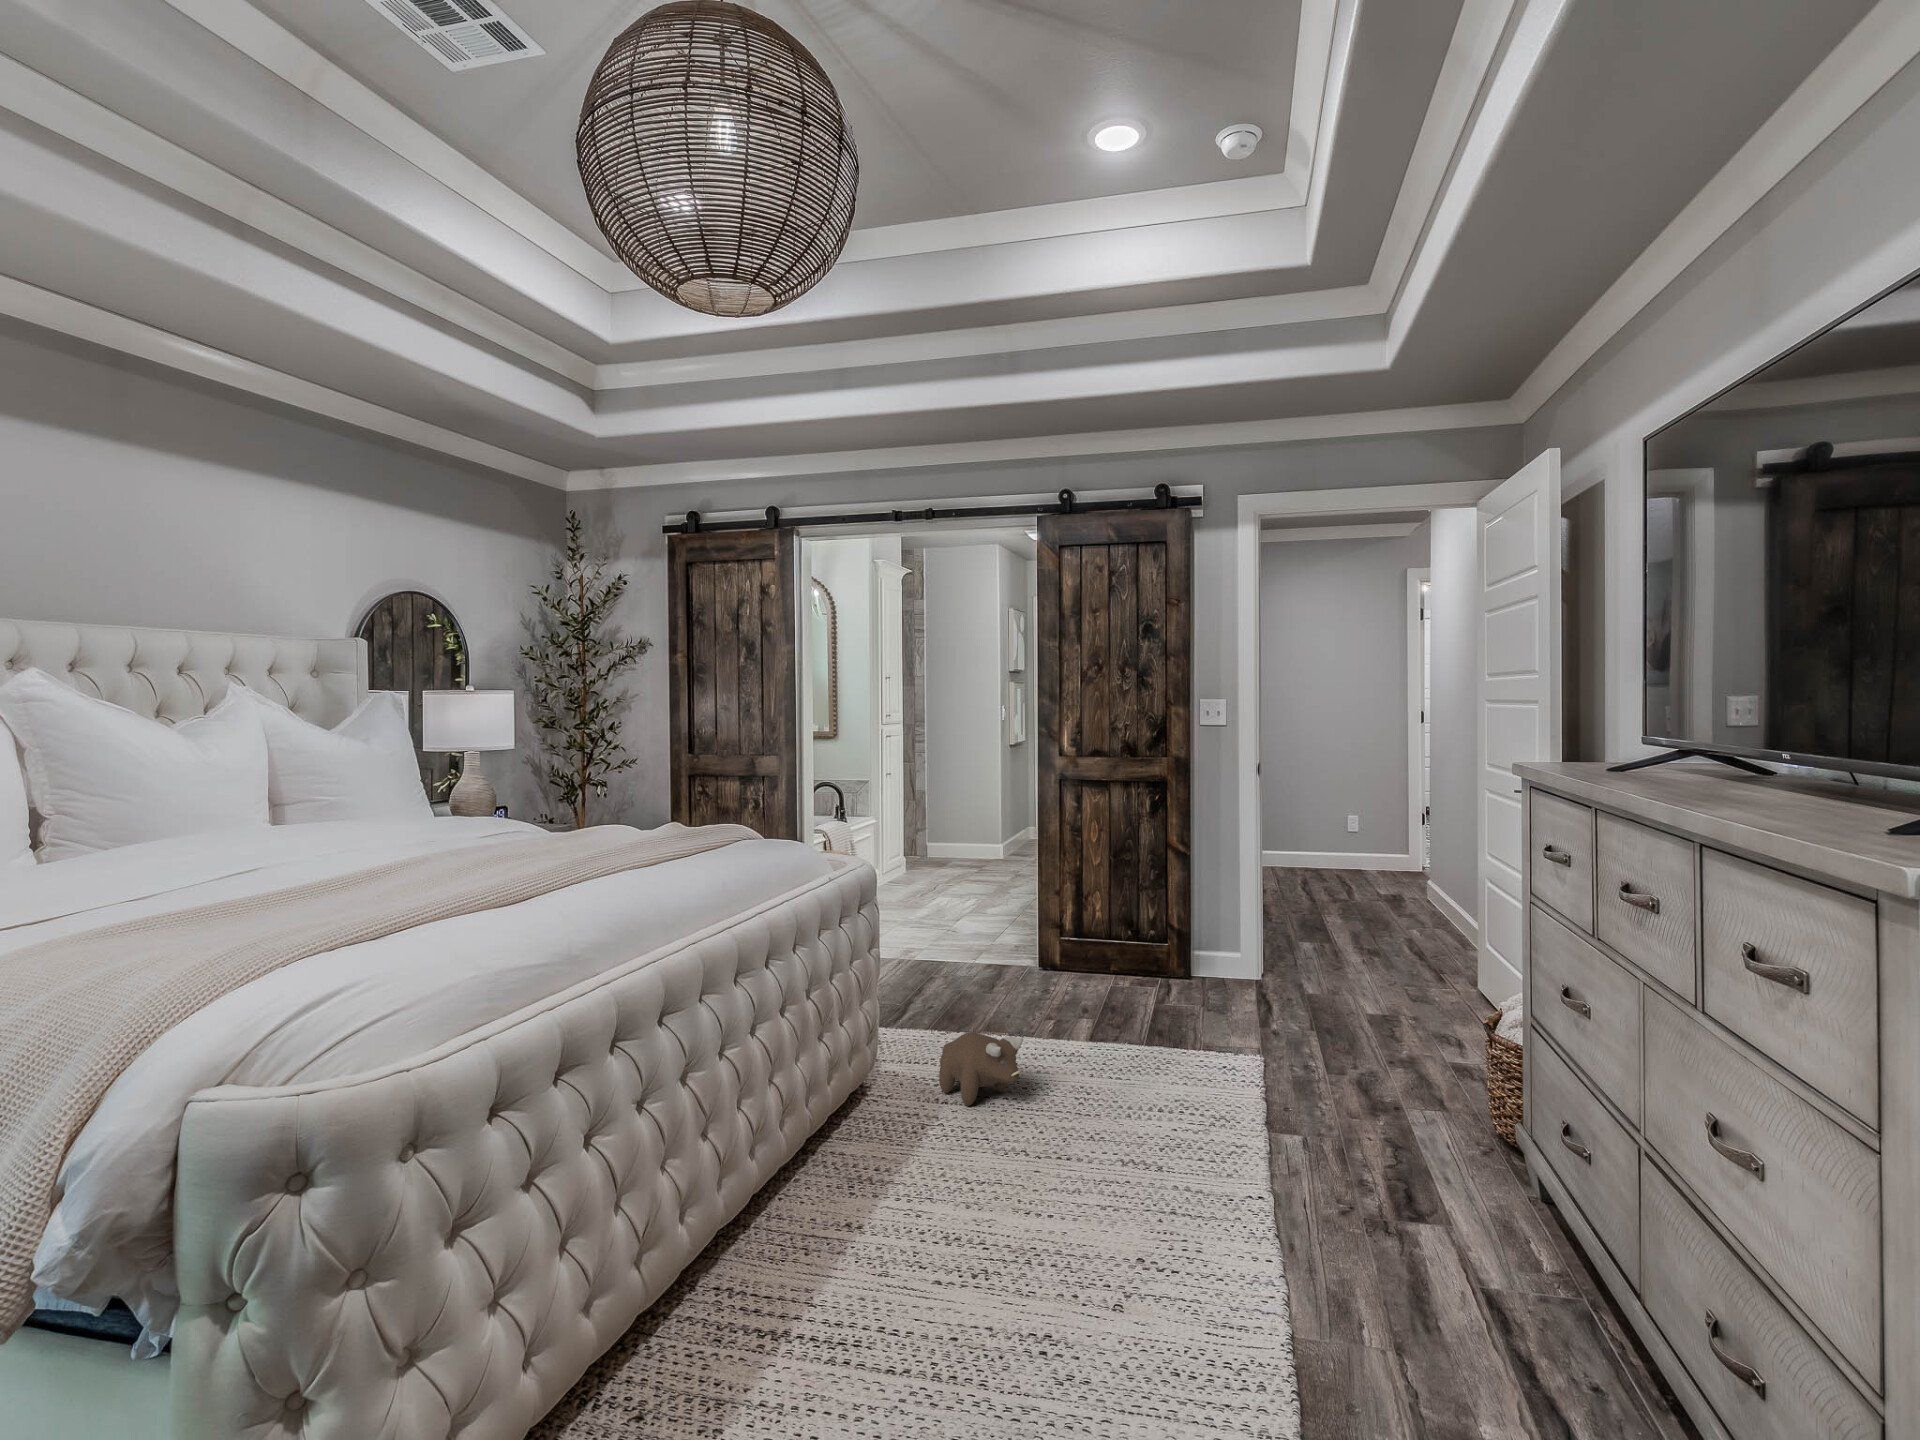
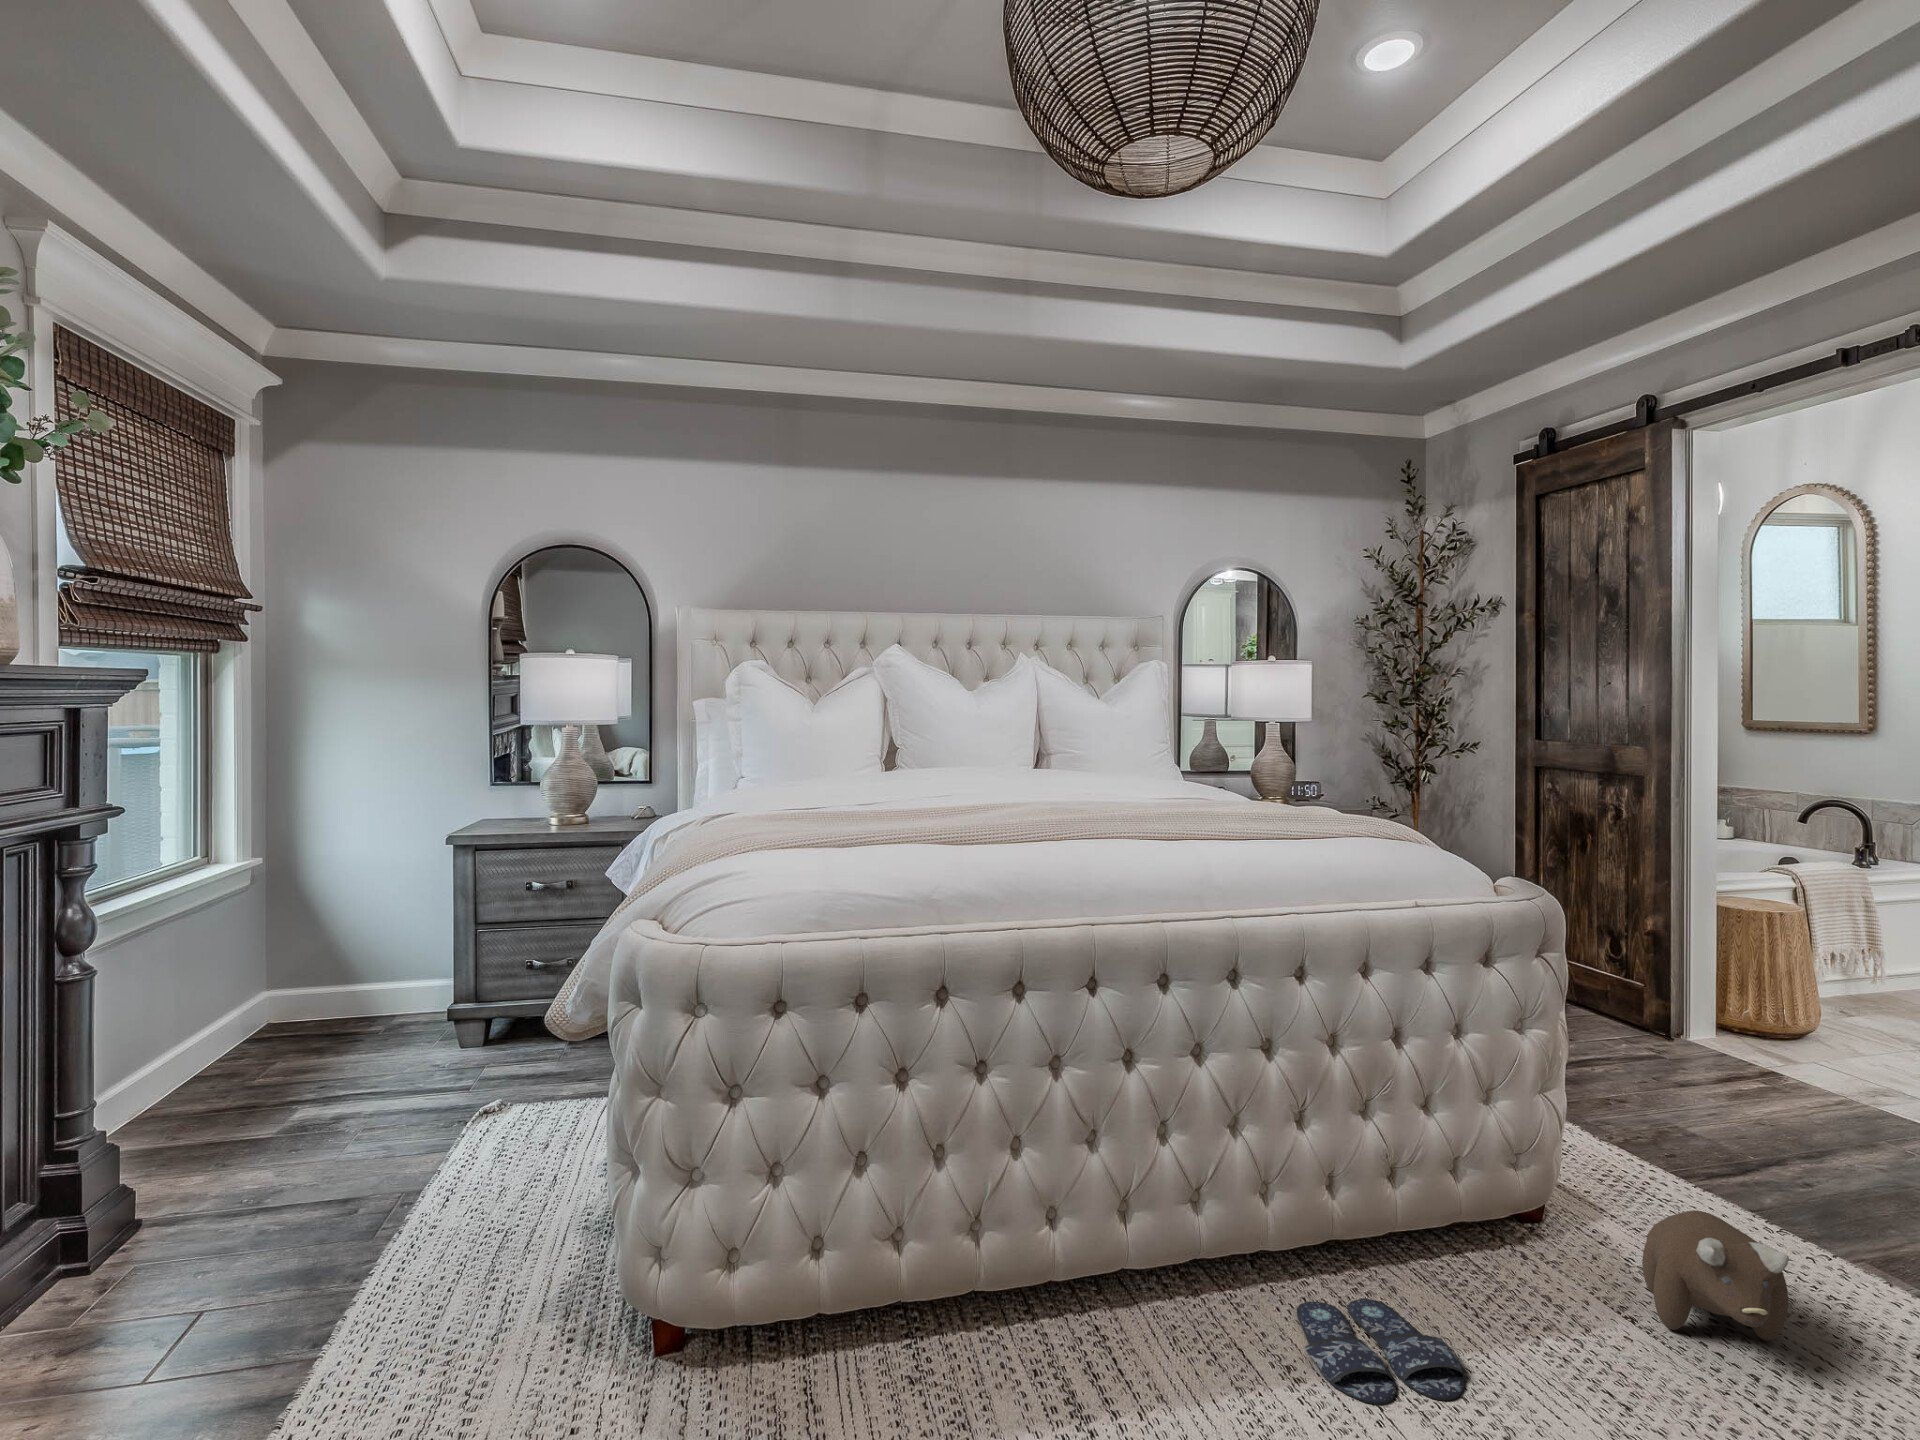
slippers: none [812,1164,936,1223] -> present [1297,1299,1464,1405]

